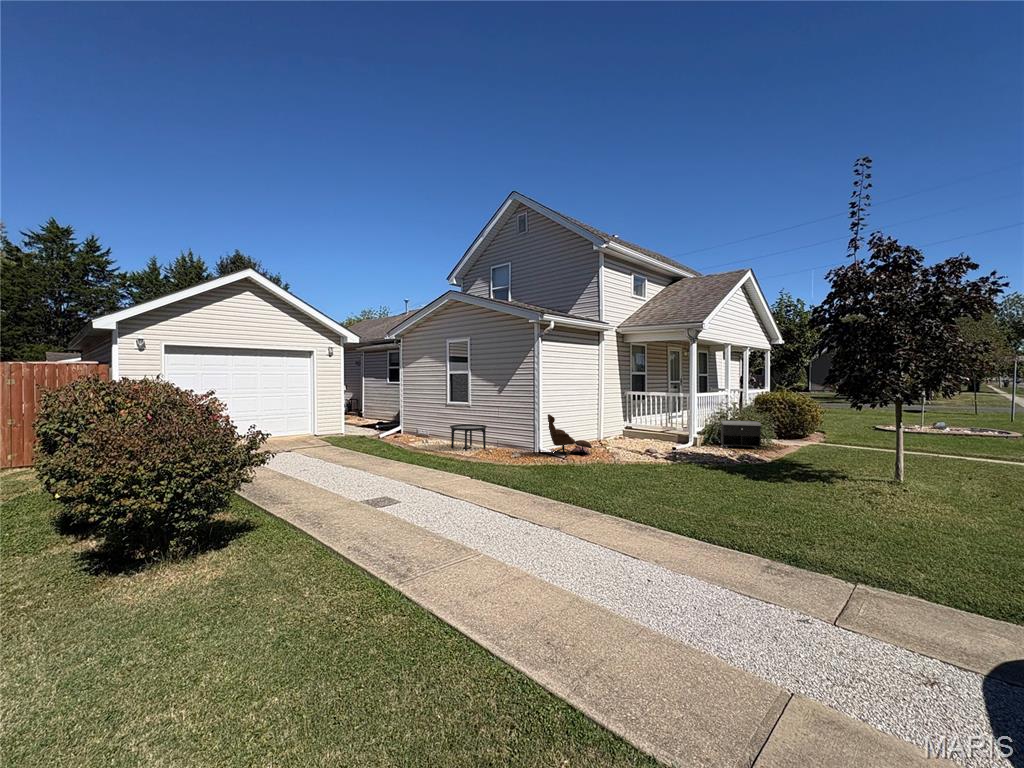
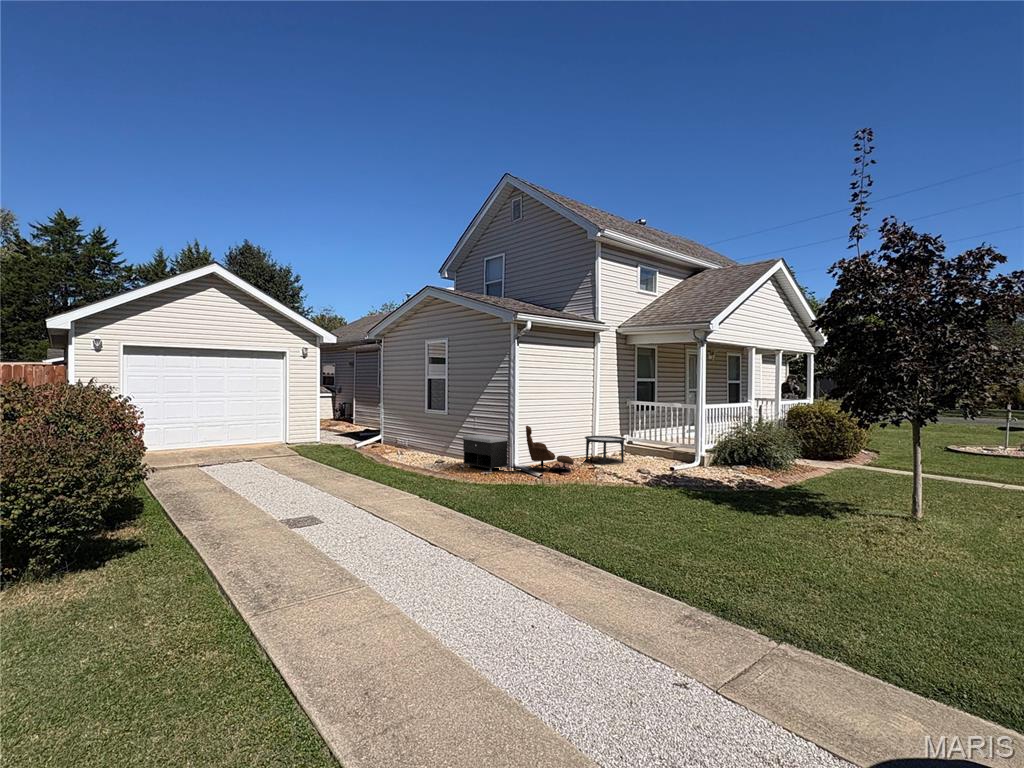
storage bench: present [721,420,761,449] -> present [463,434,508,471]
round table: present [450,424,487,451] -> present [585,436,626,465]

